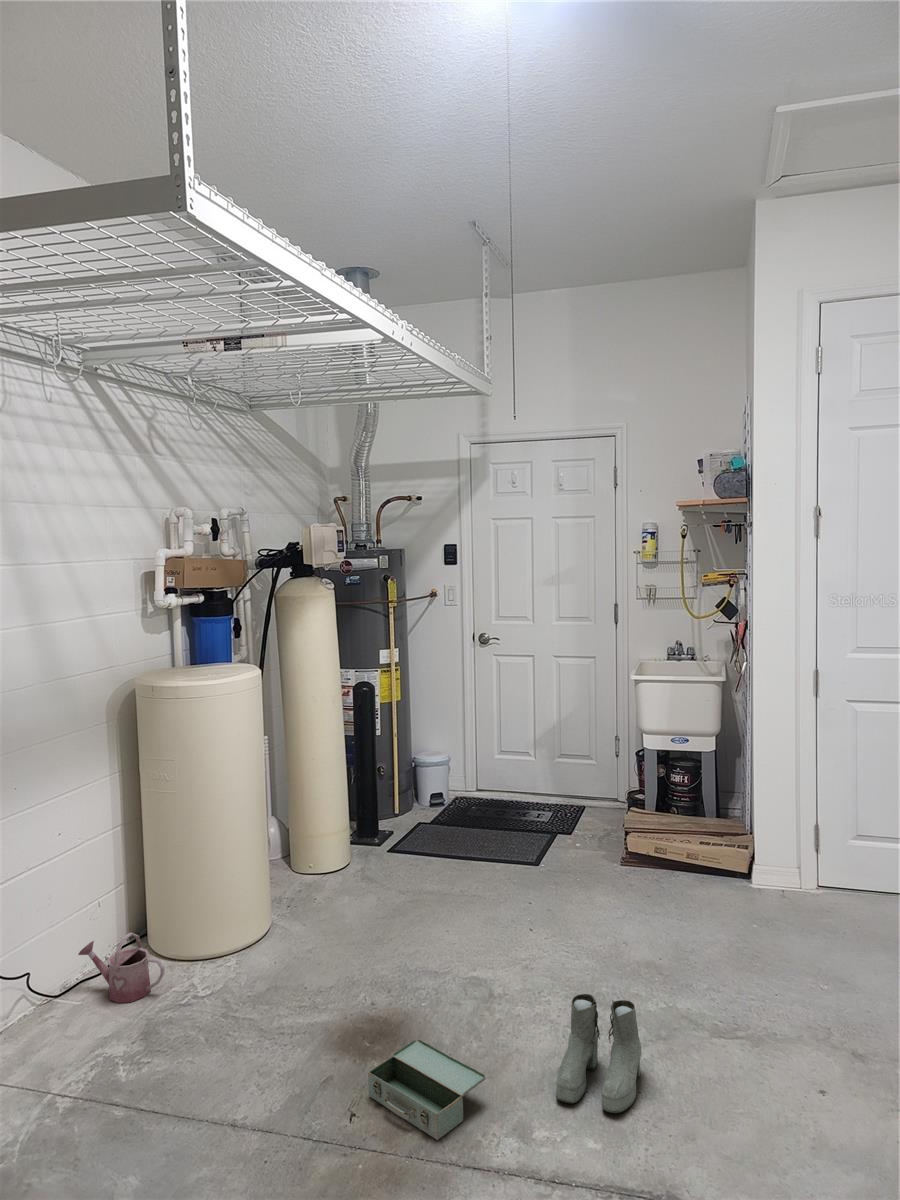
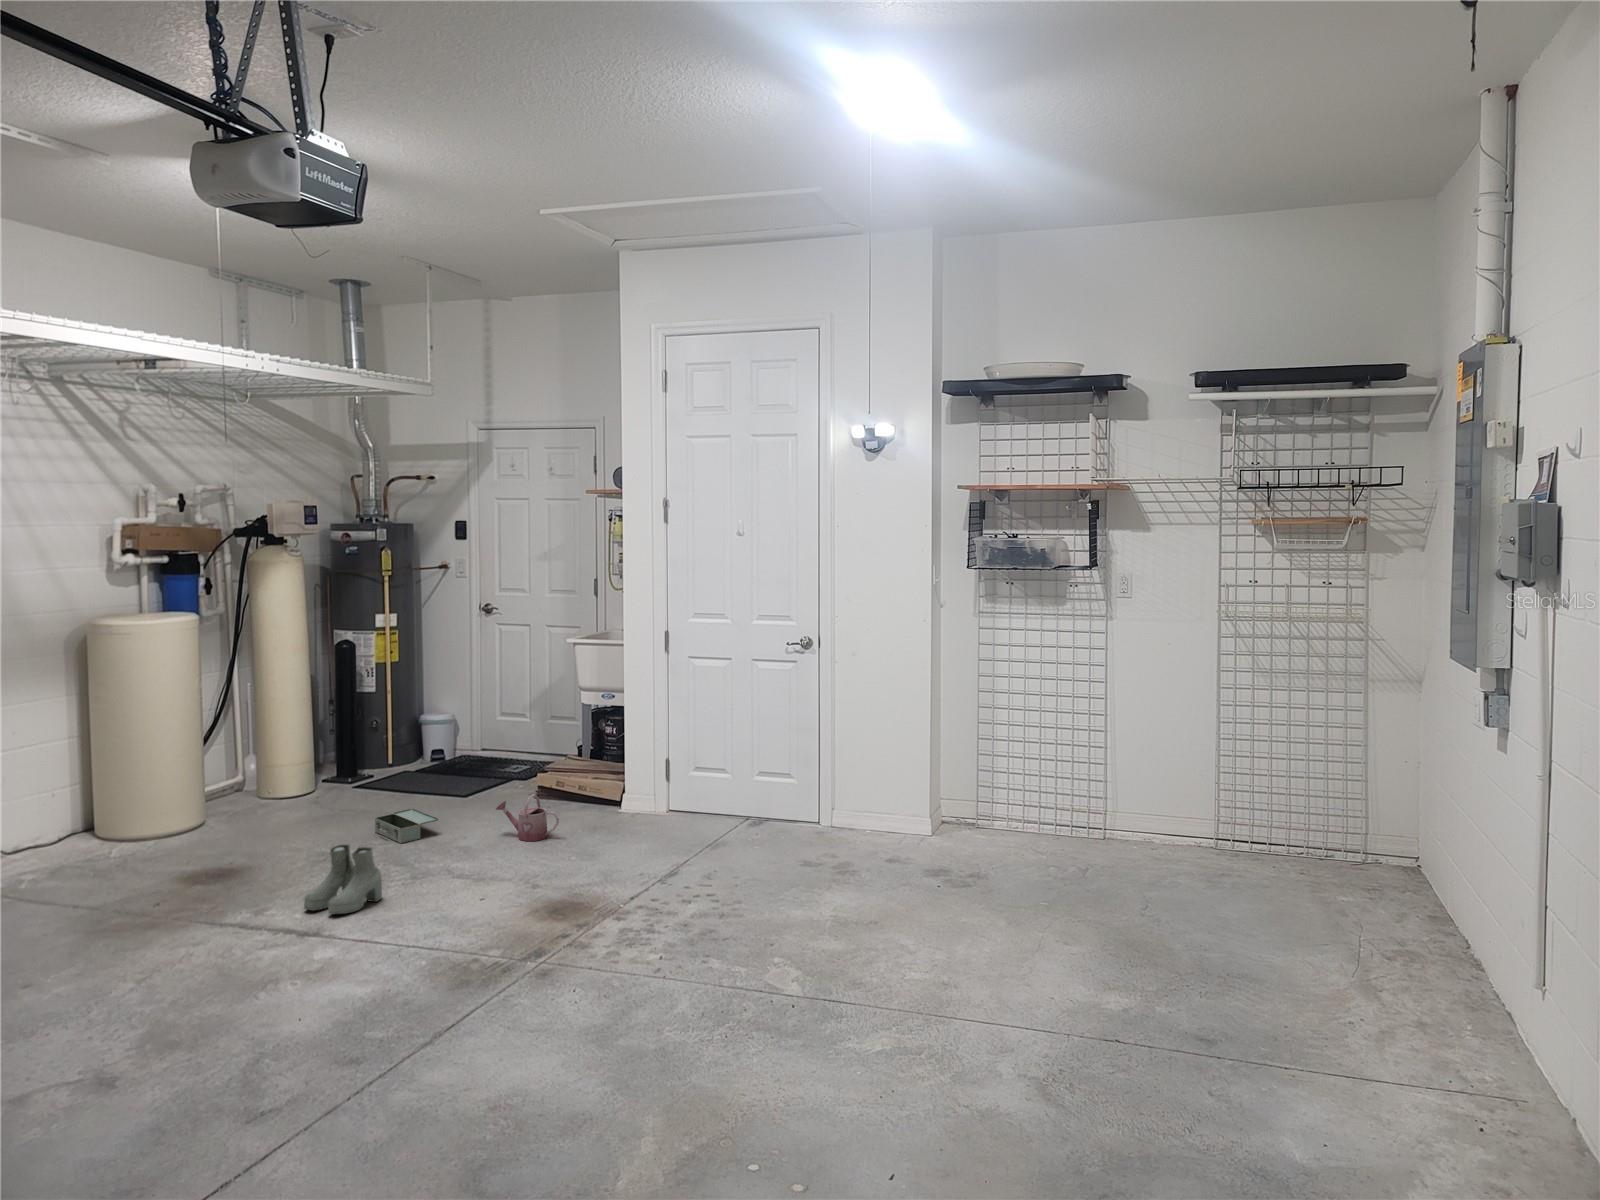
watering can: present [78,932,165,1003] -> present [496,794,559,841]
toolbox: present [368,1040,486,1140] -> present [375,809,438,843]

